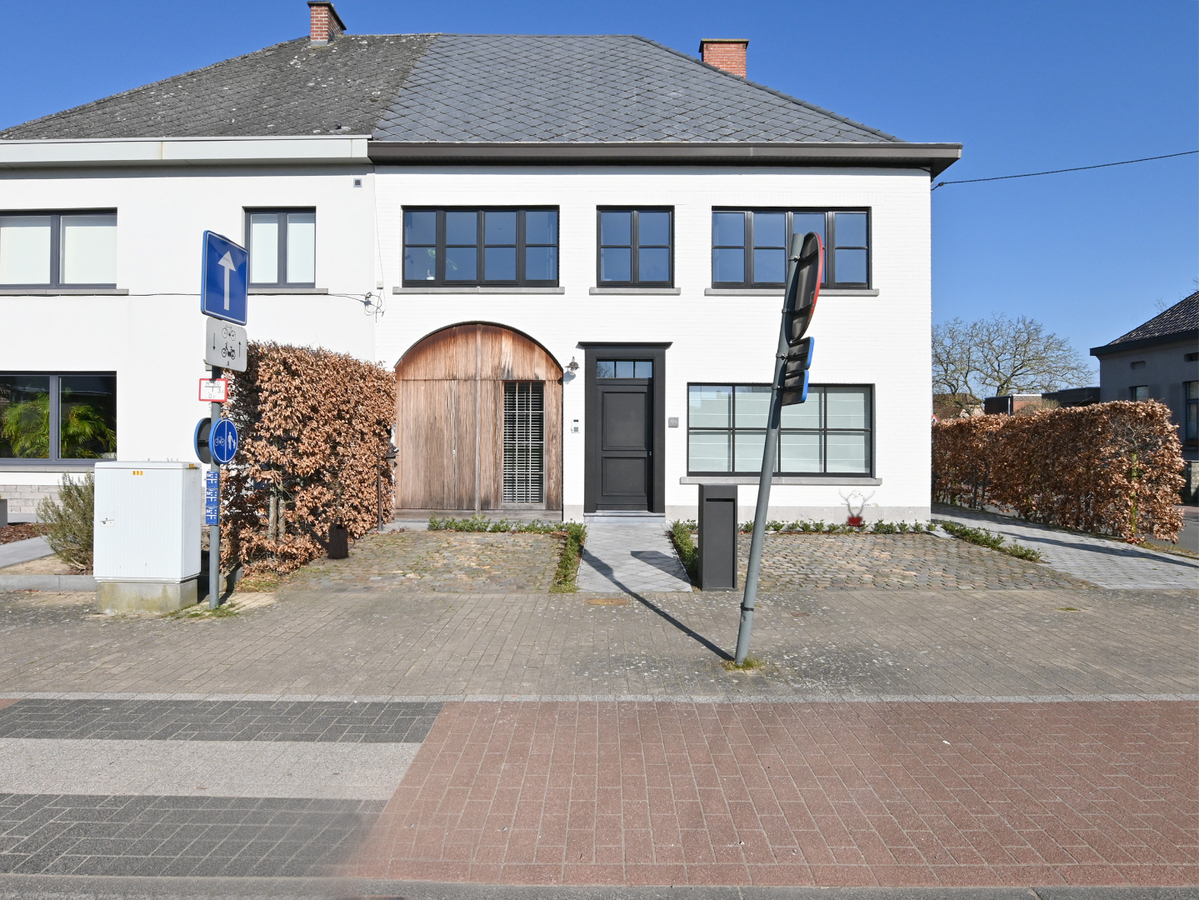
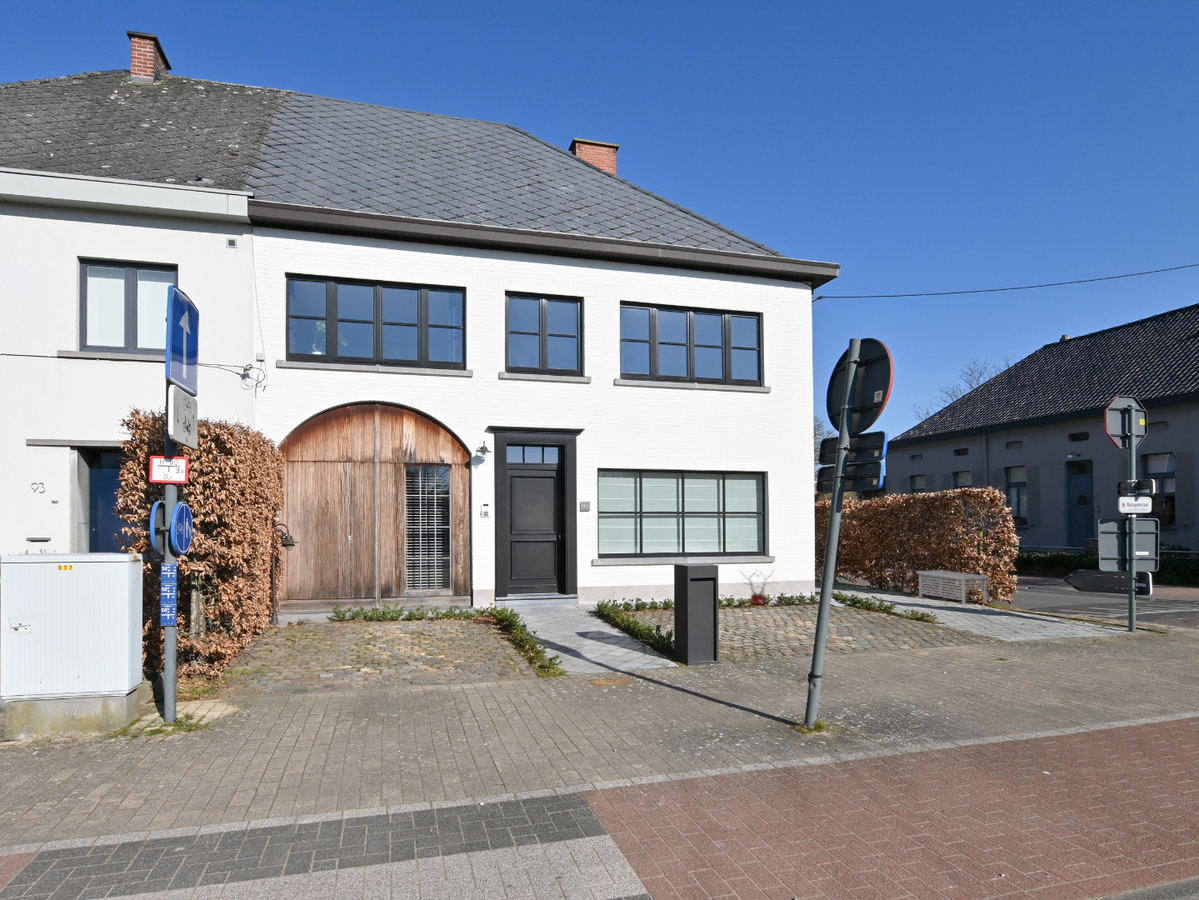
storage bench: none [1059,501,1143,542] -> present [917,570,988,605]
watering can: present [305,517,355,559] -> none [240,627,305,680]

